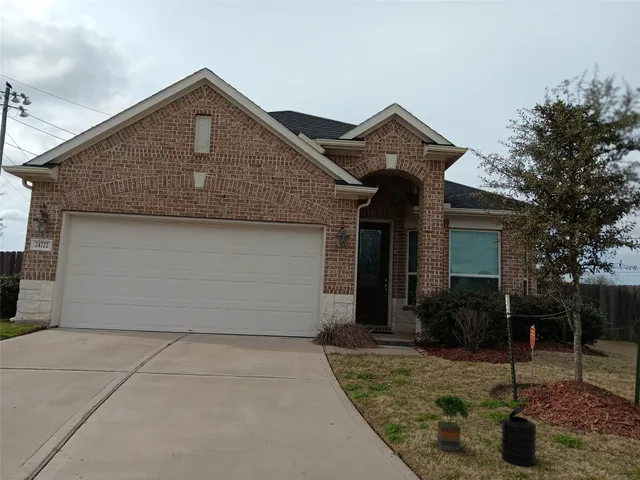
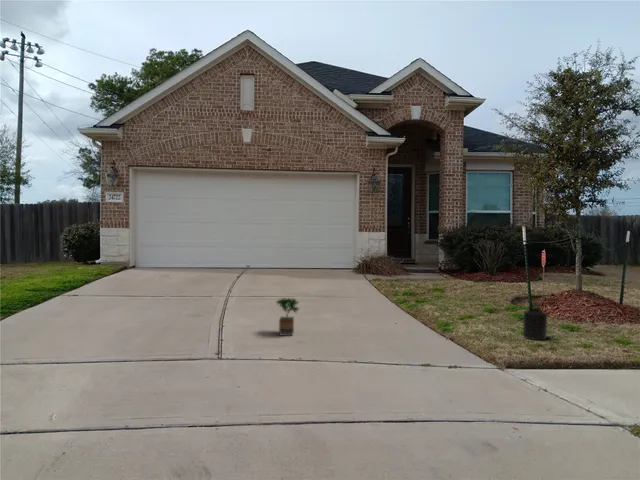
potted tree: present [434,396,468,451] -> present [277,298,298,336]

